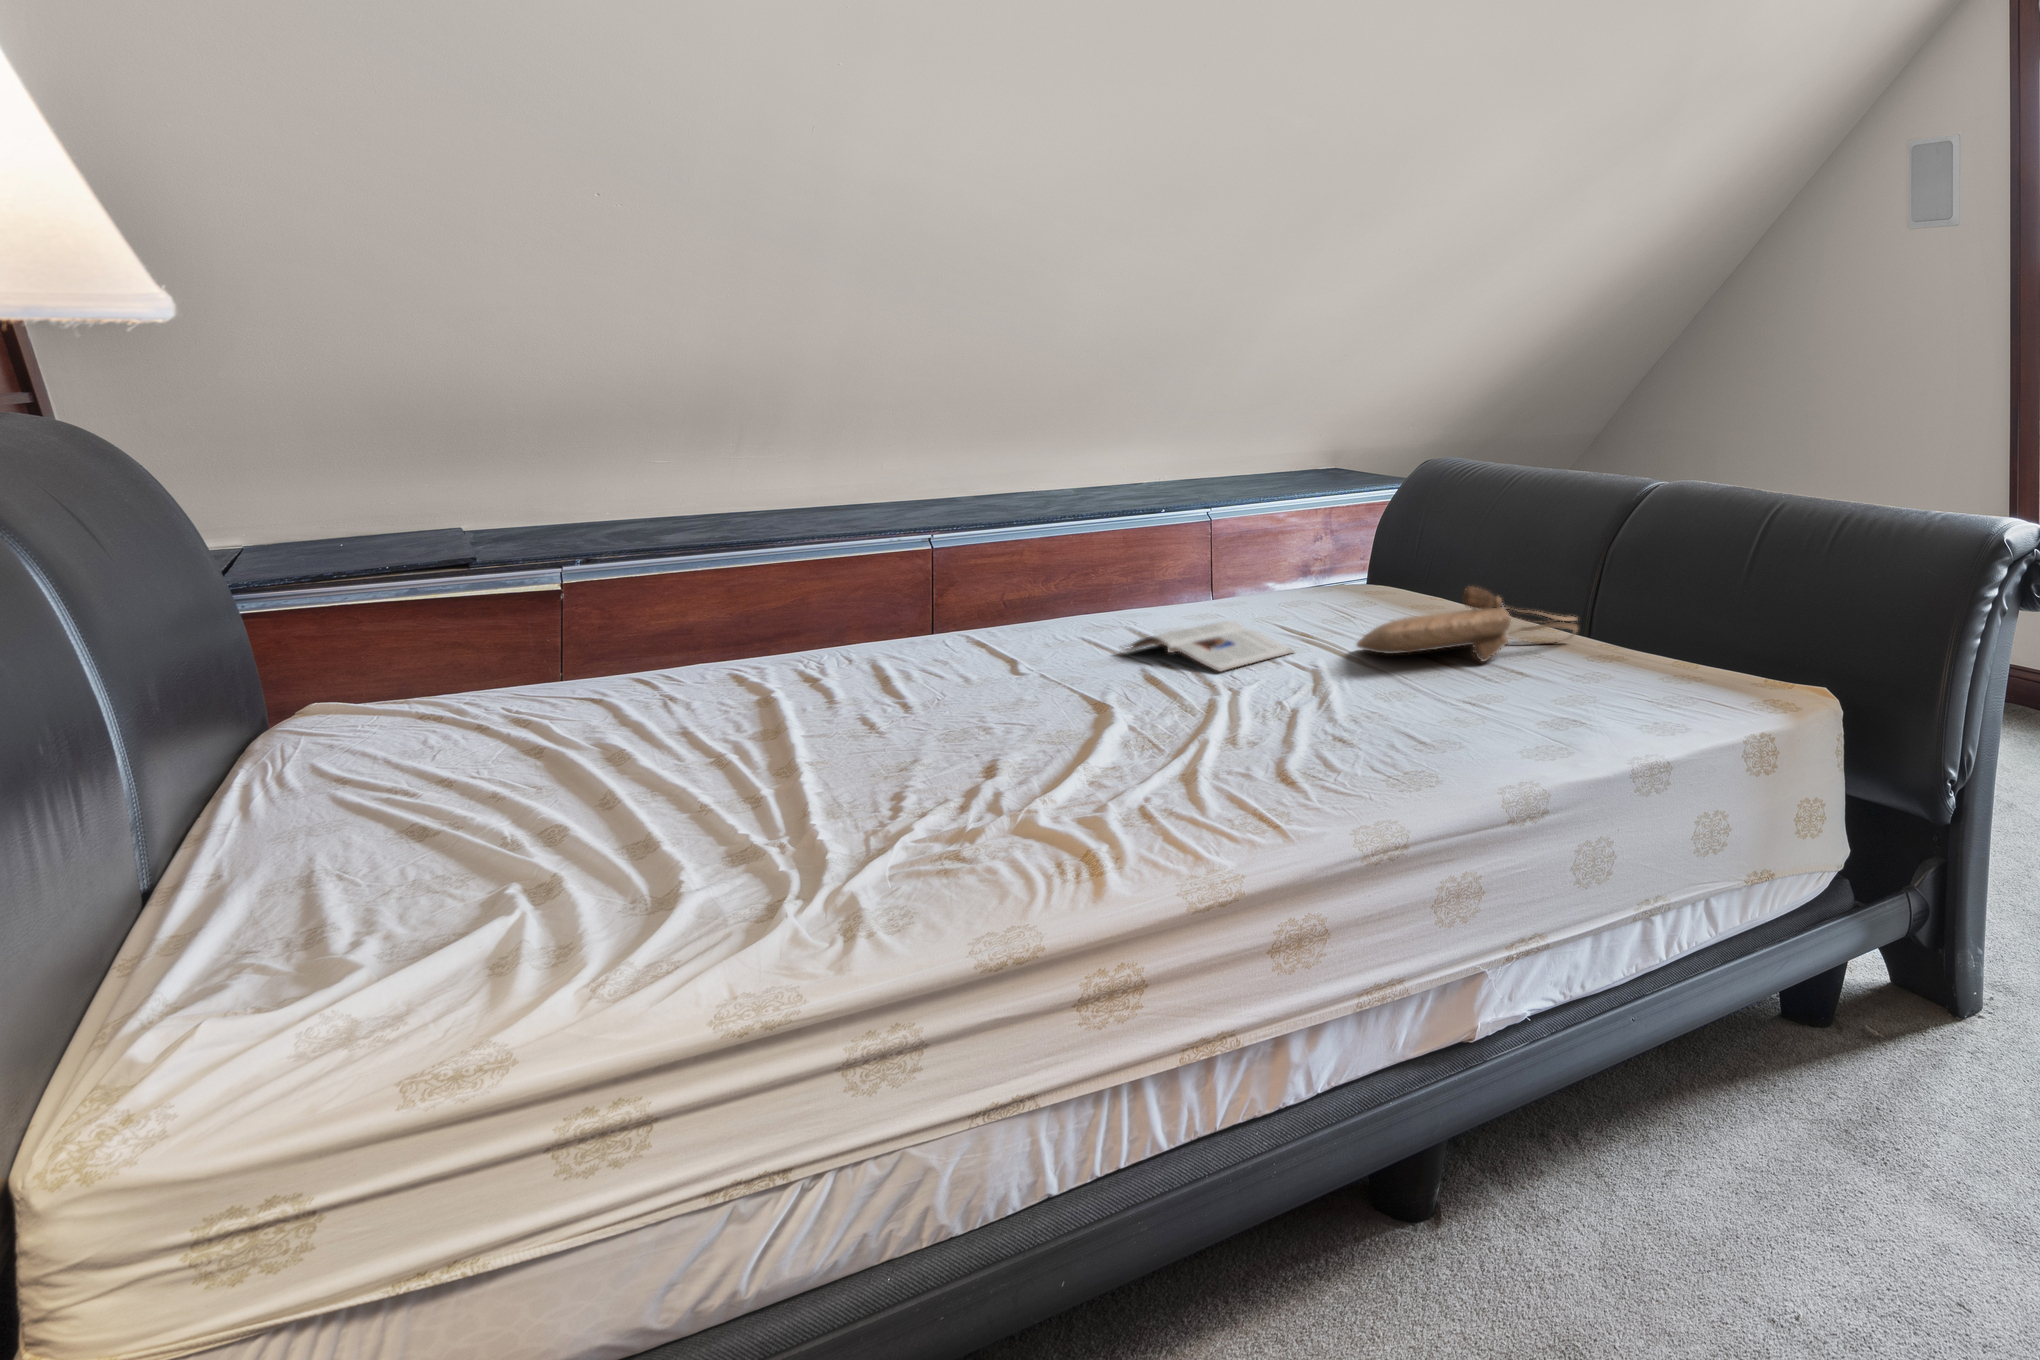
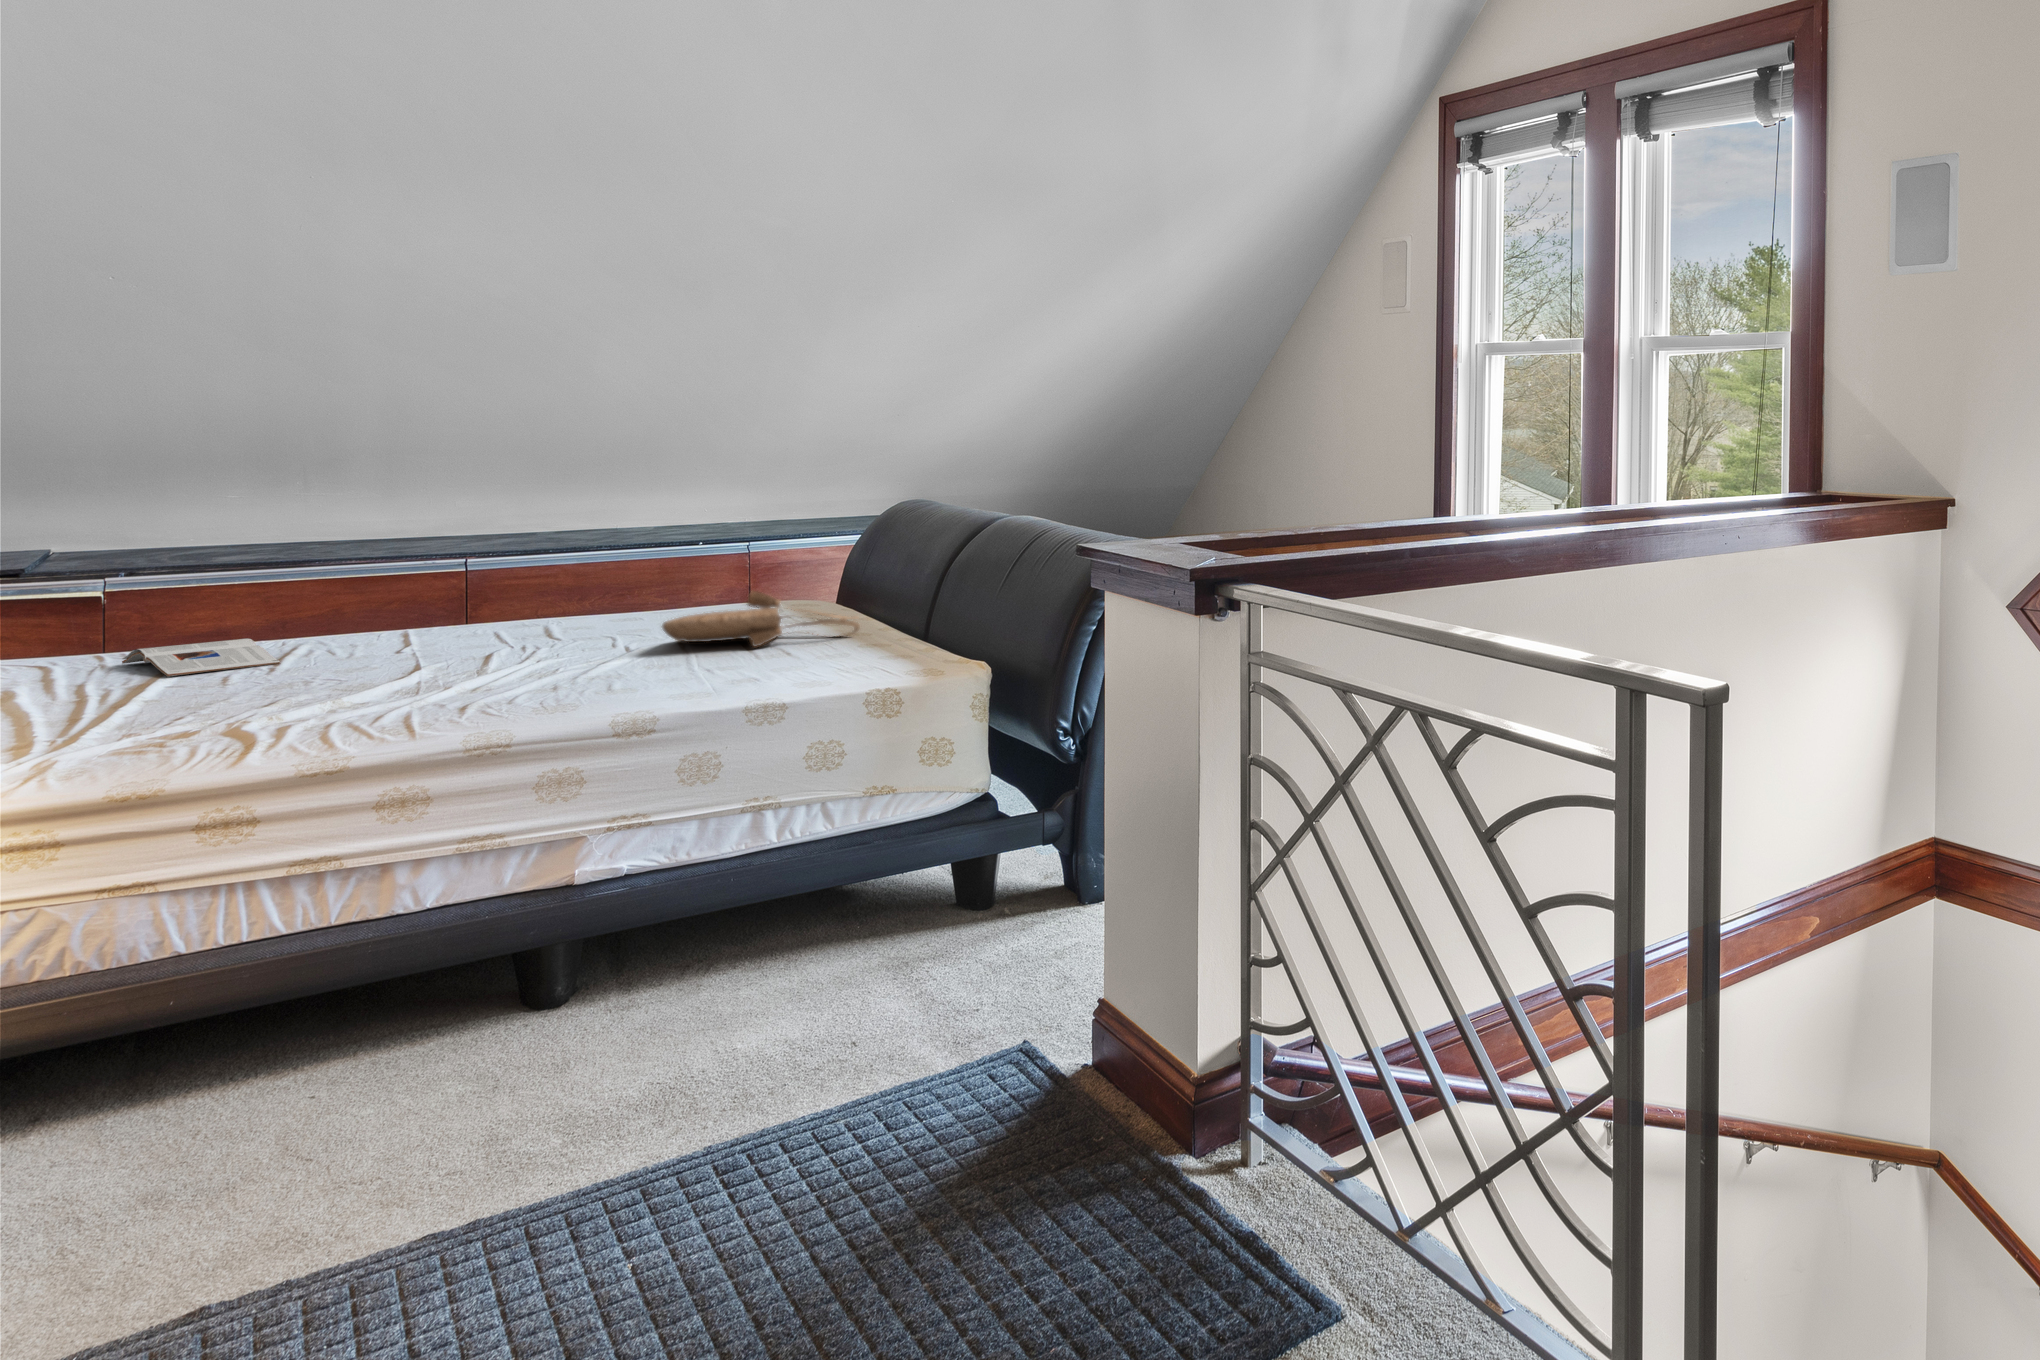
magazine: present [1123,621,1294,672] -> present [122,639,280,676]

